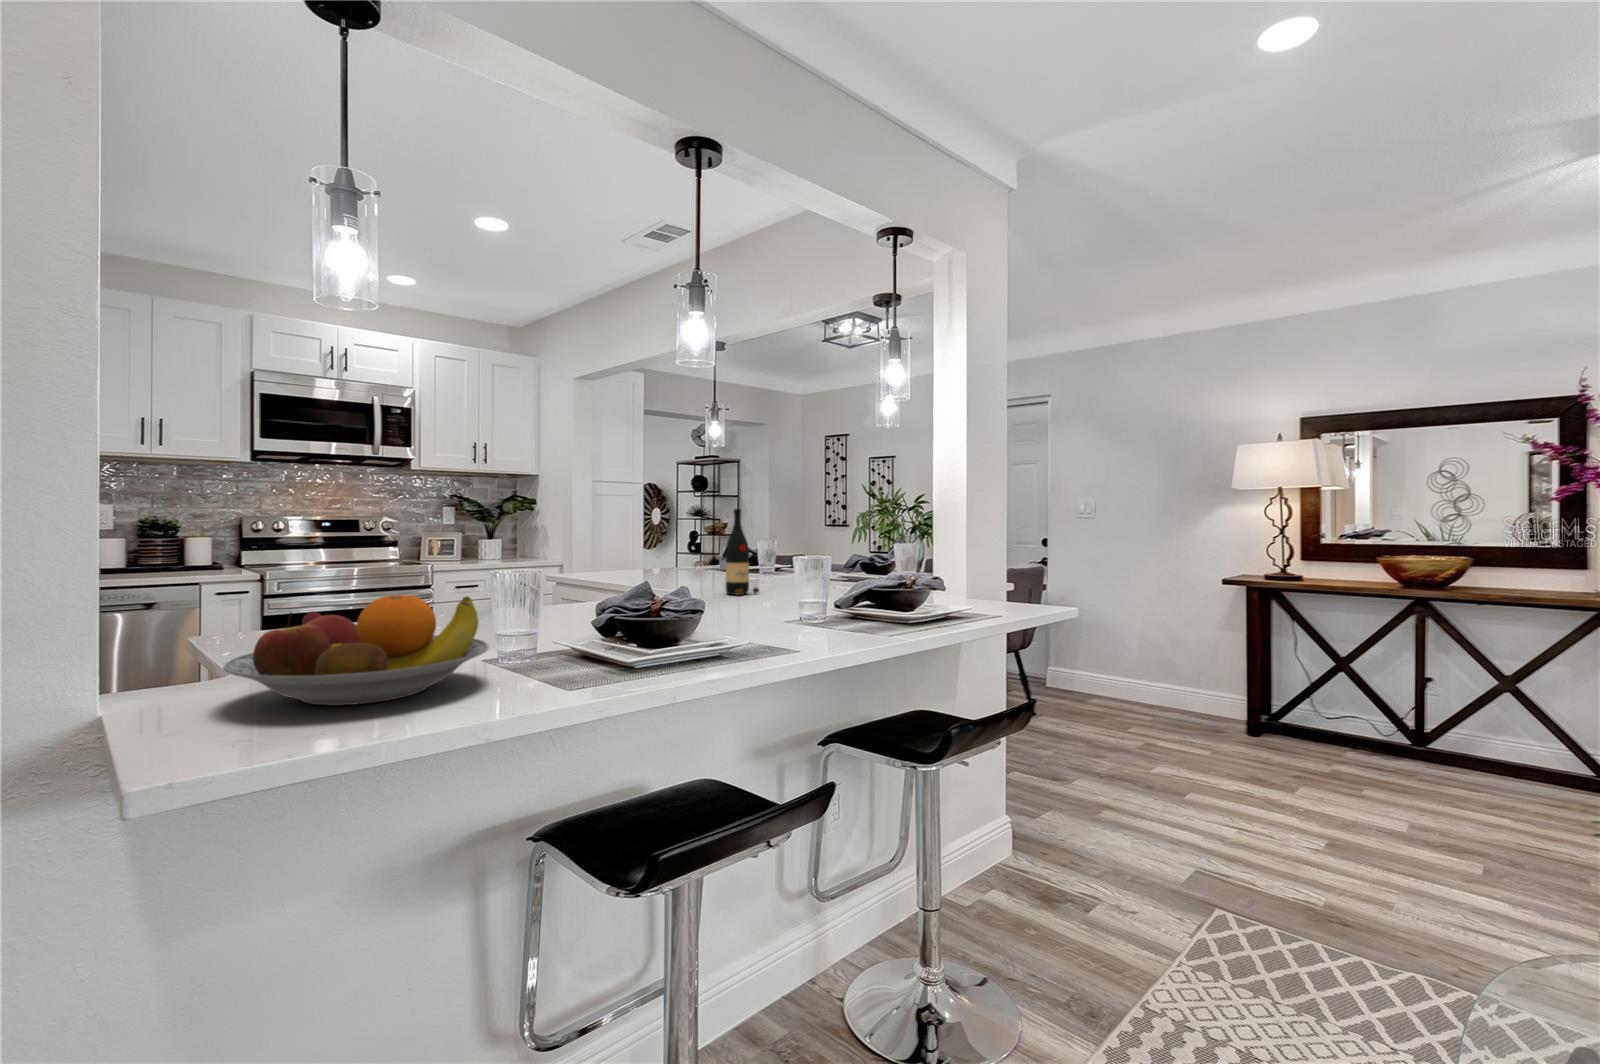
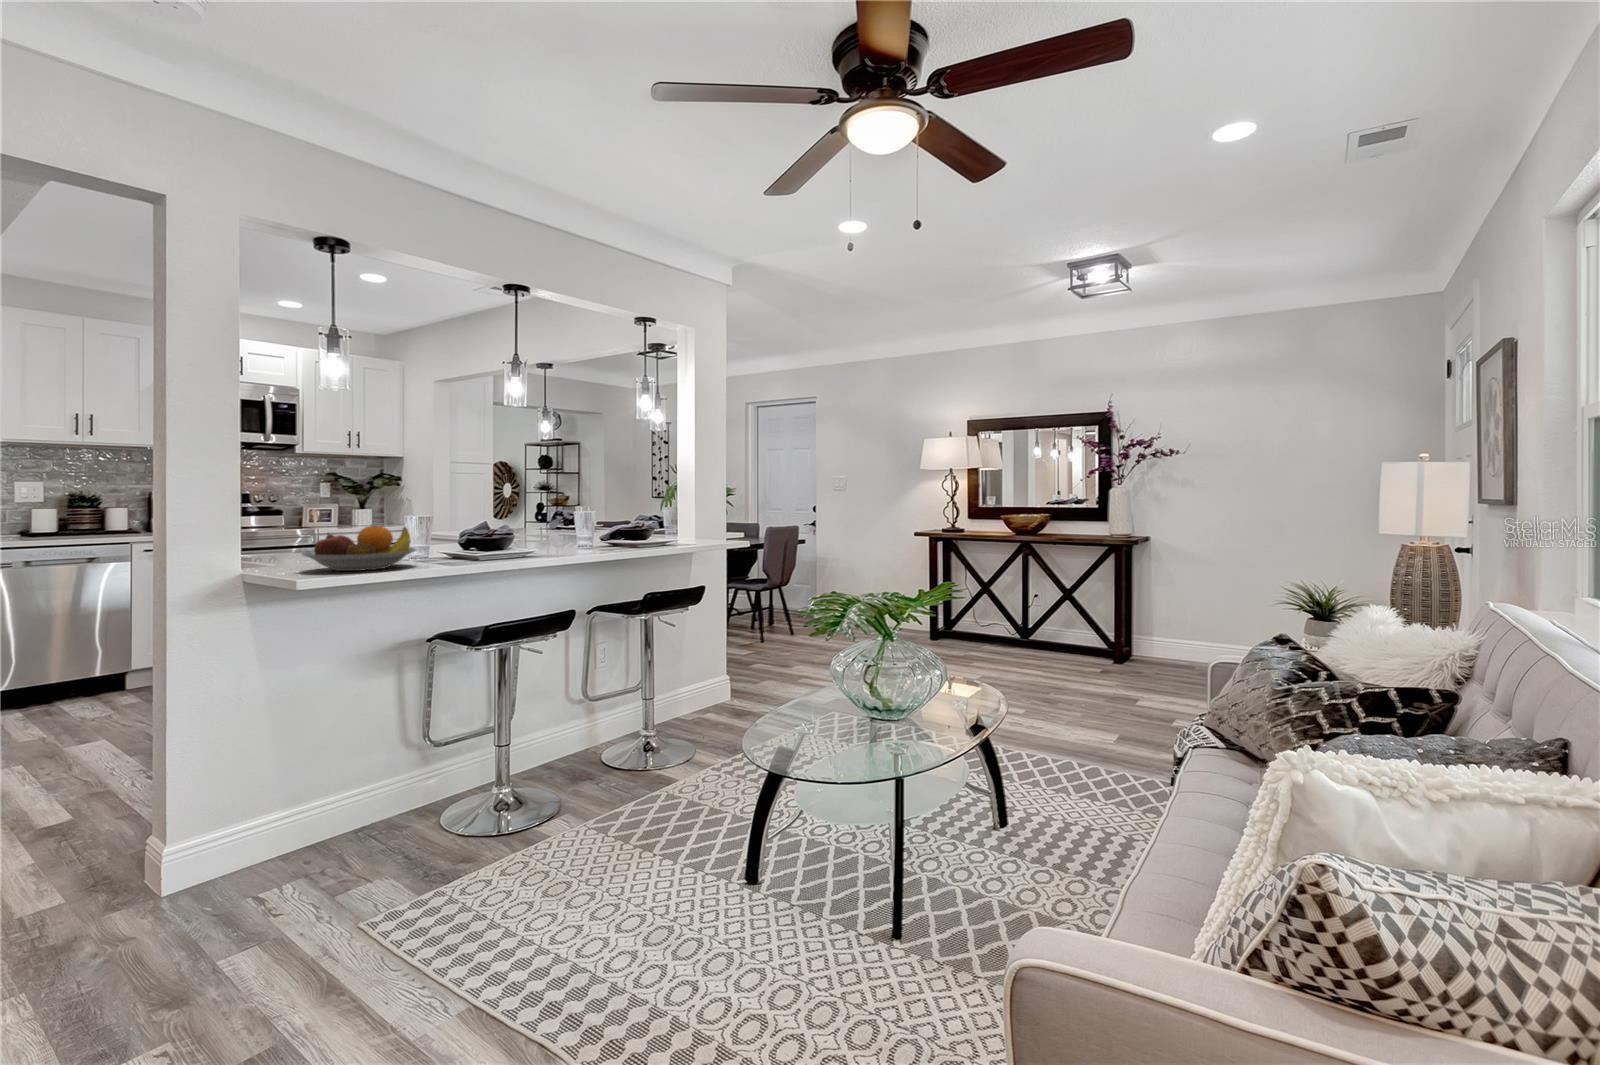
wine bottle: present [726,509,759,595] -> none [548,485,571,540]

